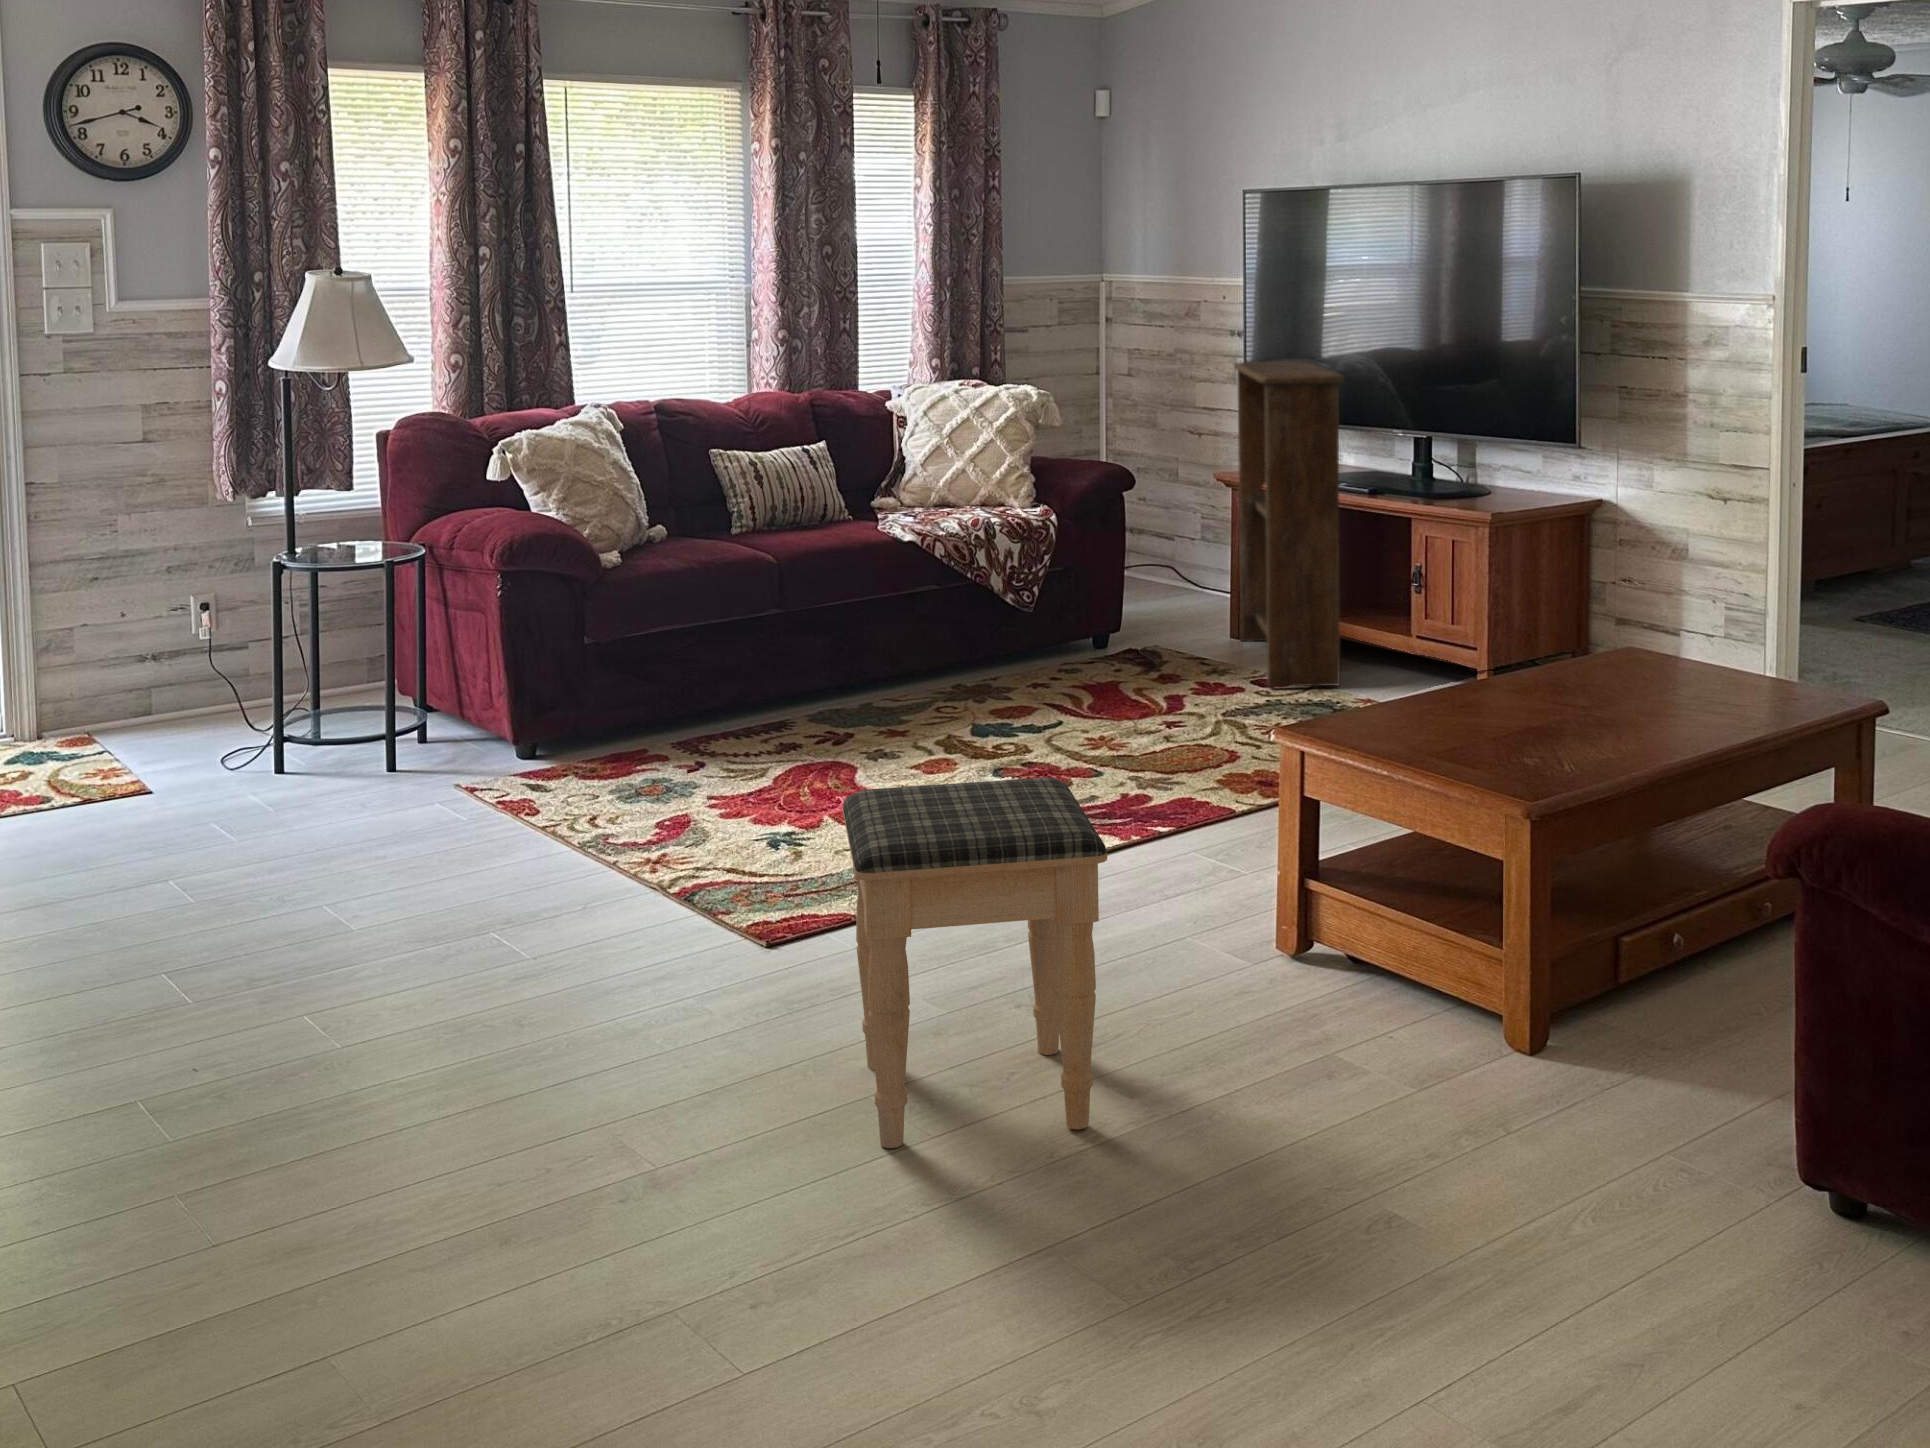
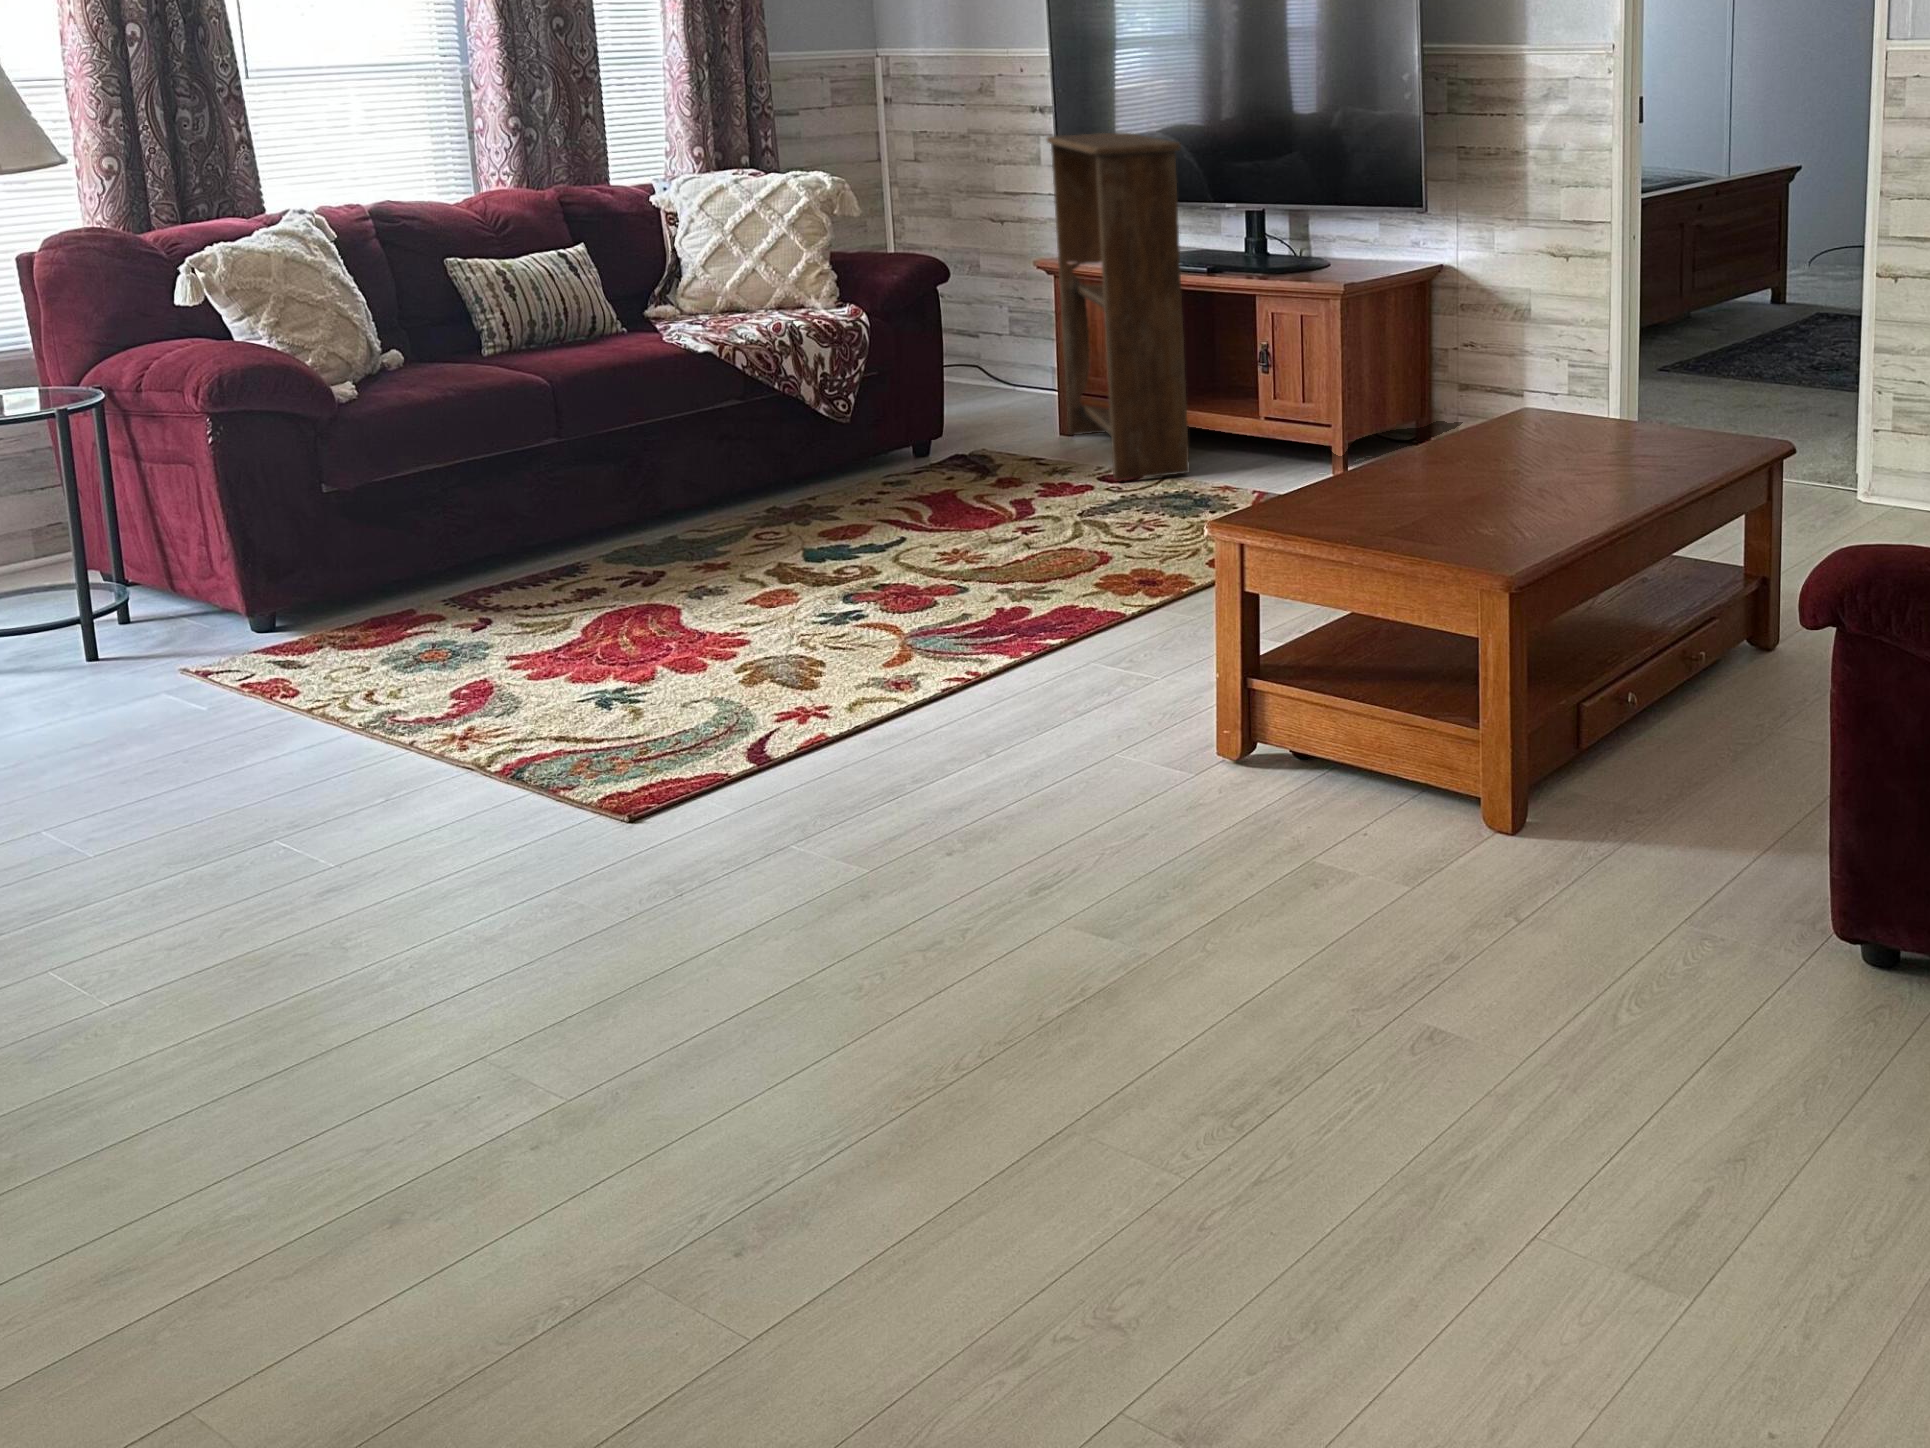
footstool: present [843,778,1107,1148] -> none [742,600,1084,1045]

